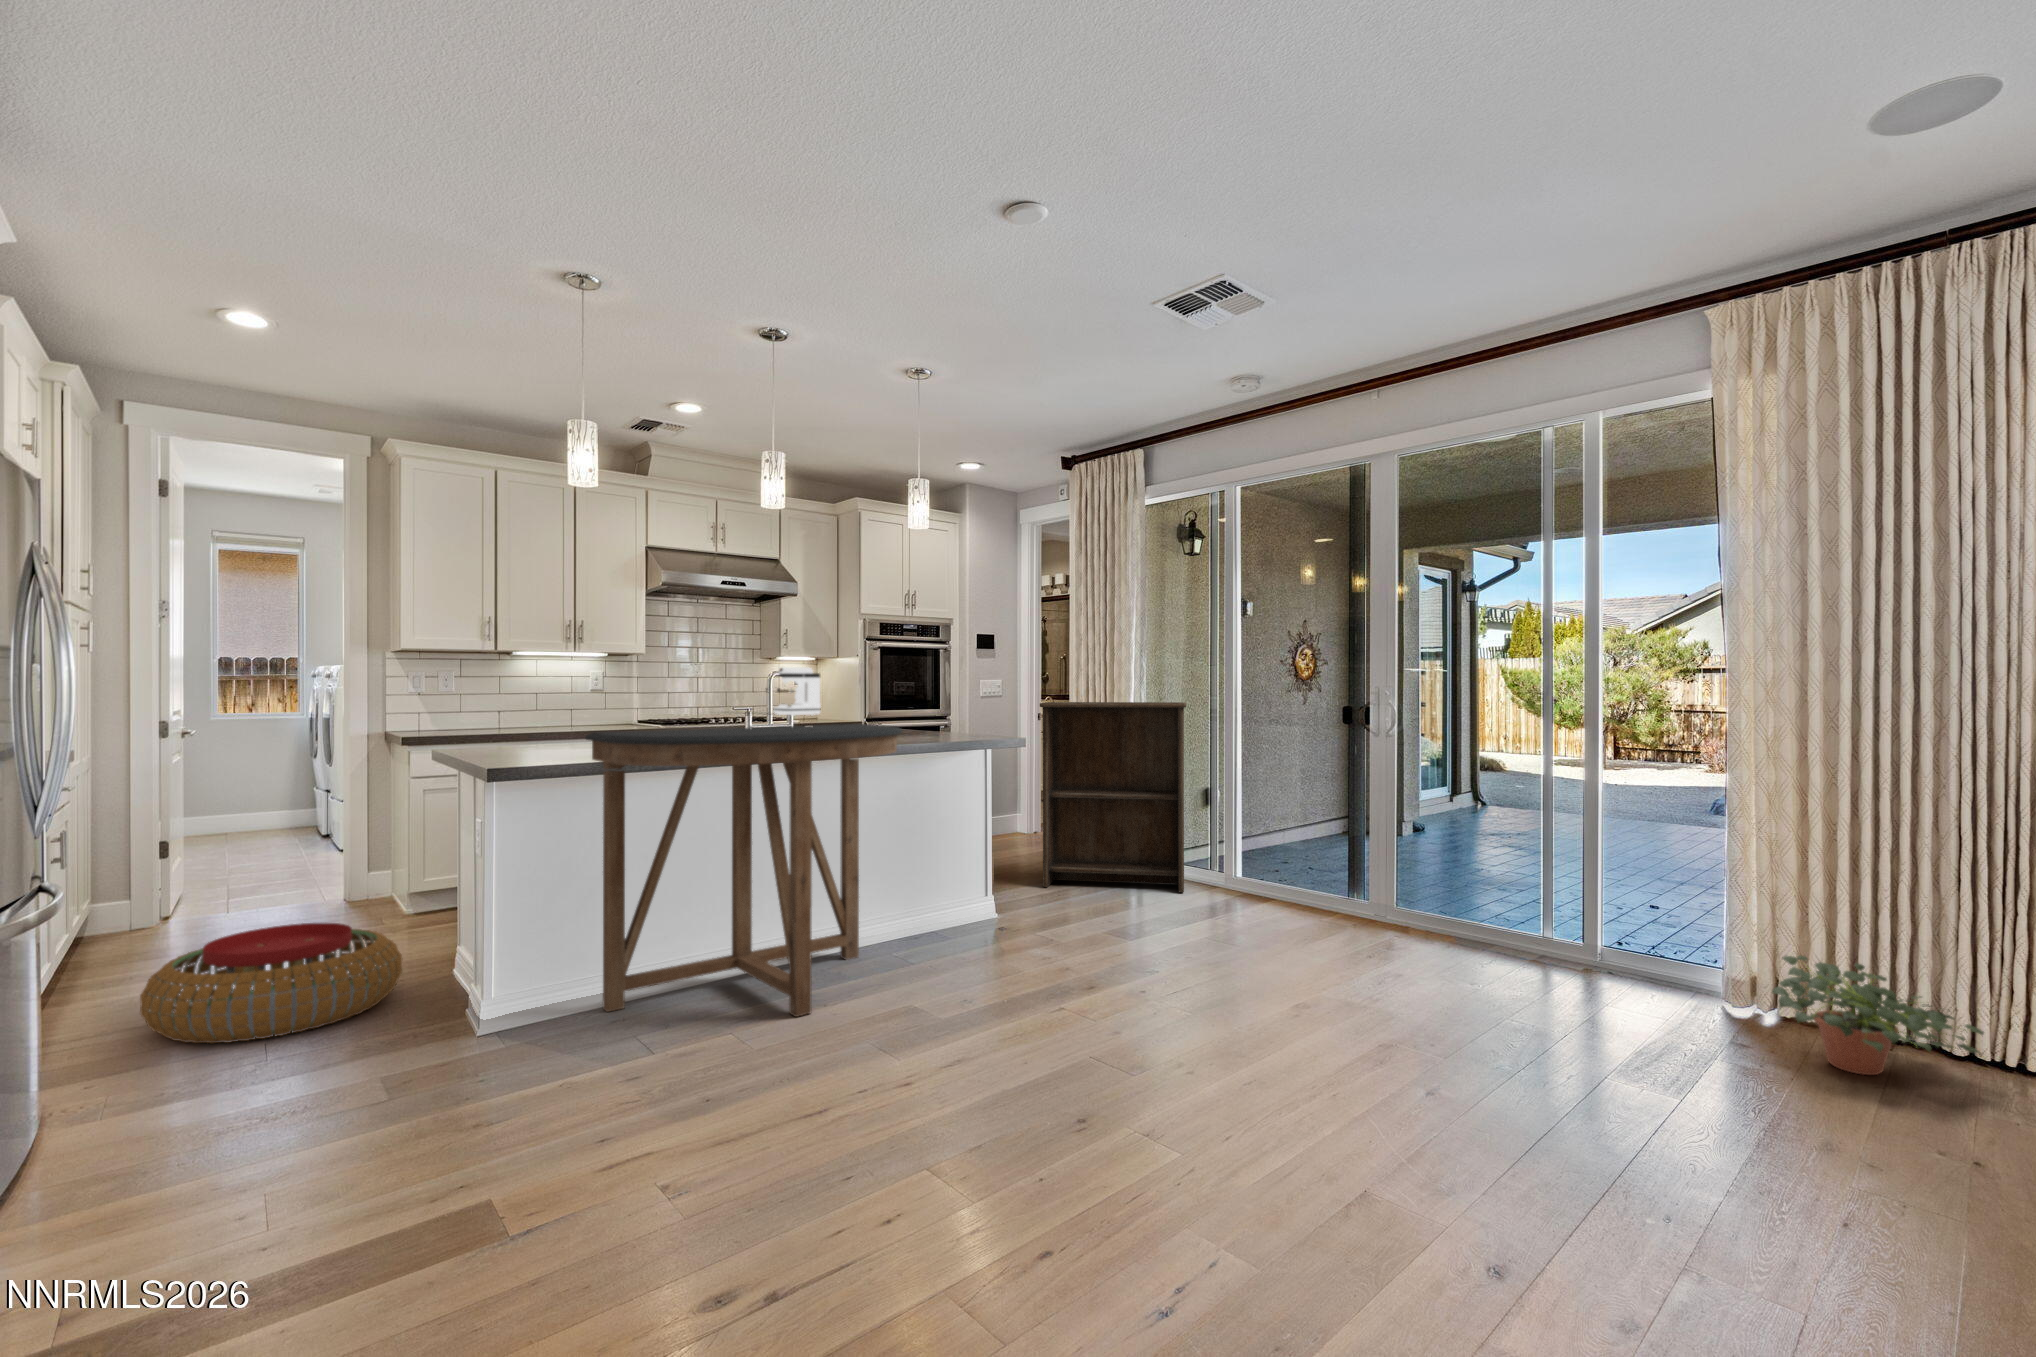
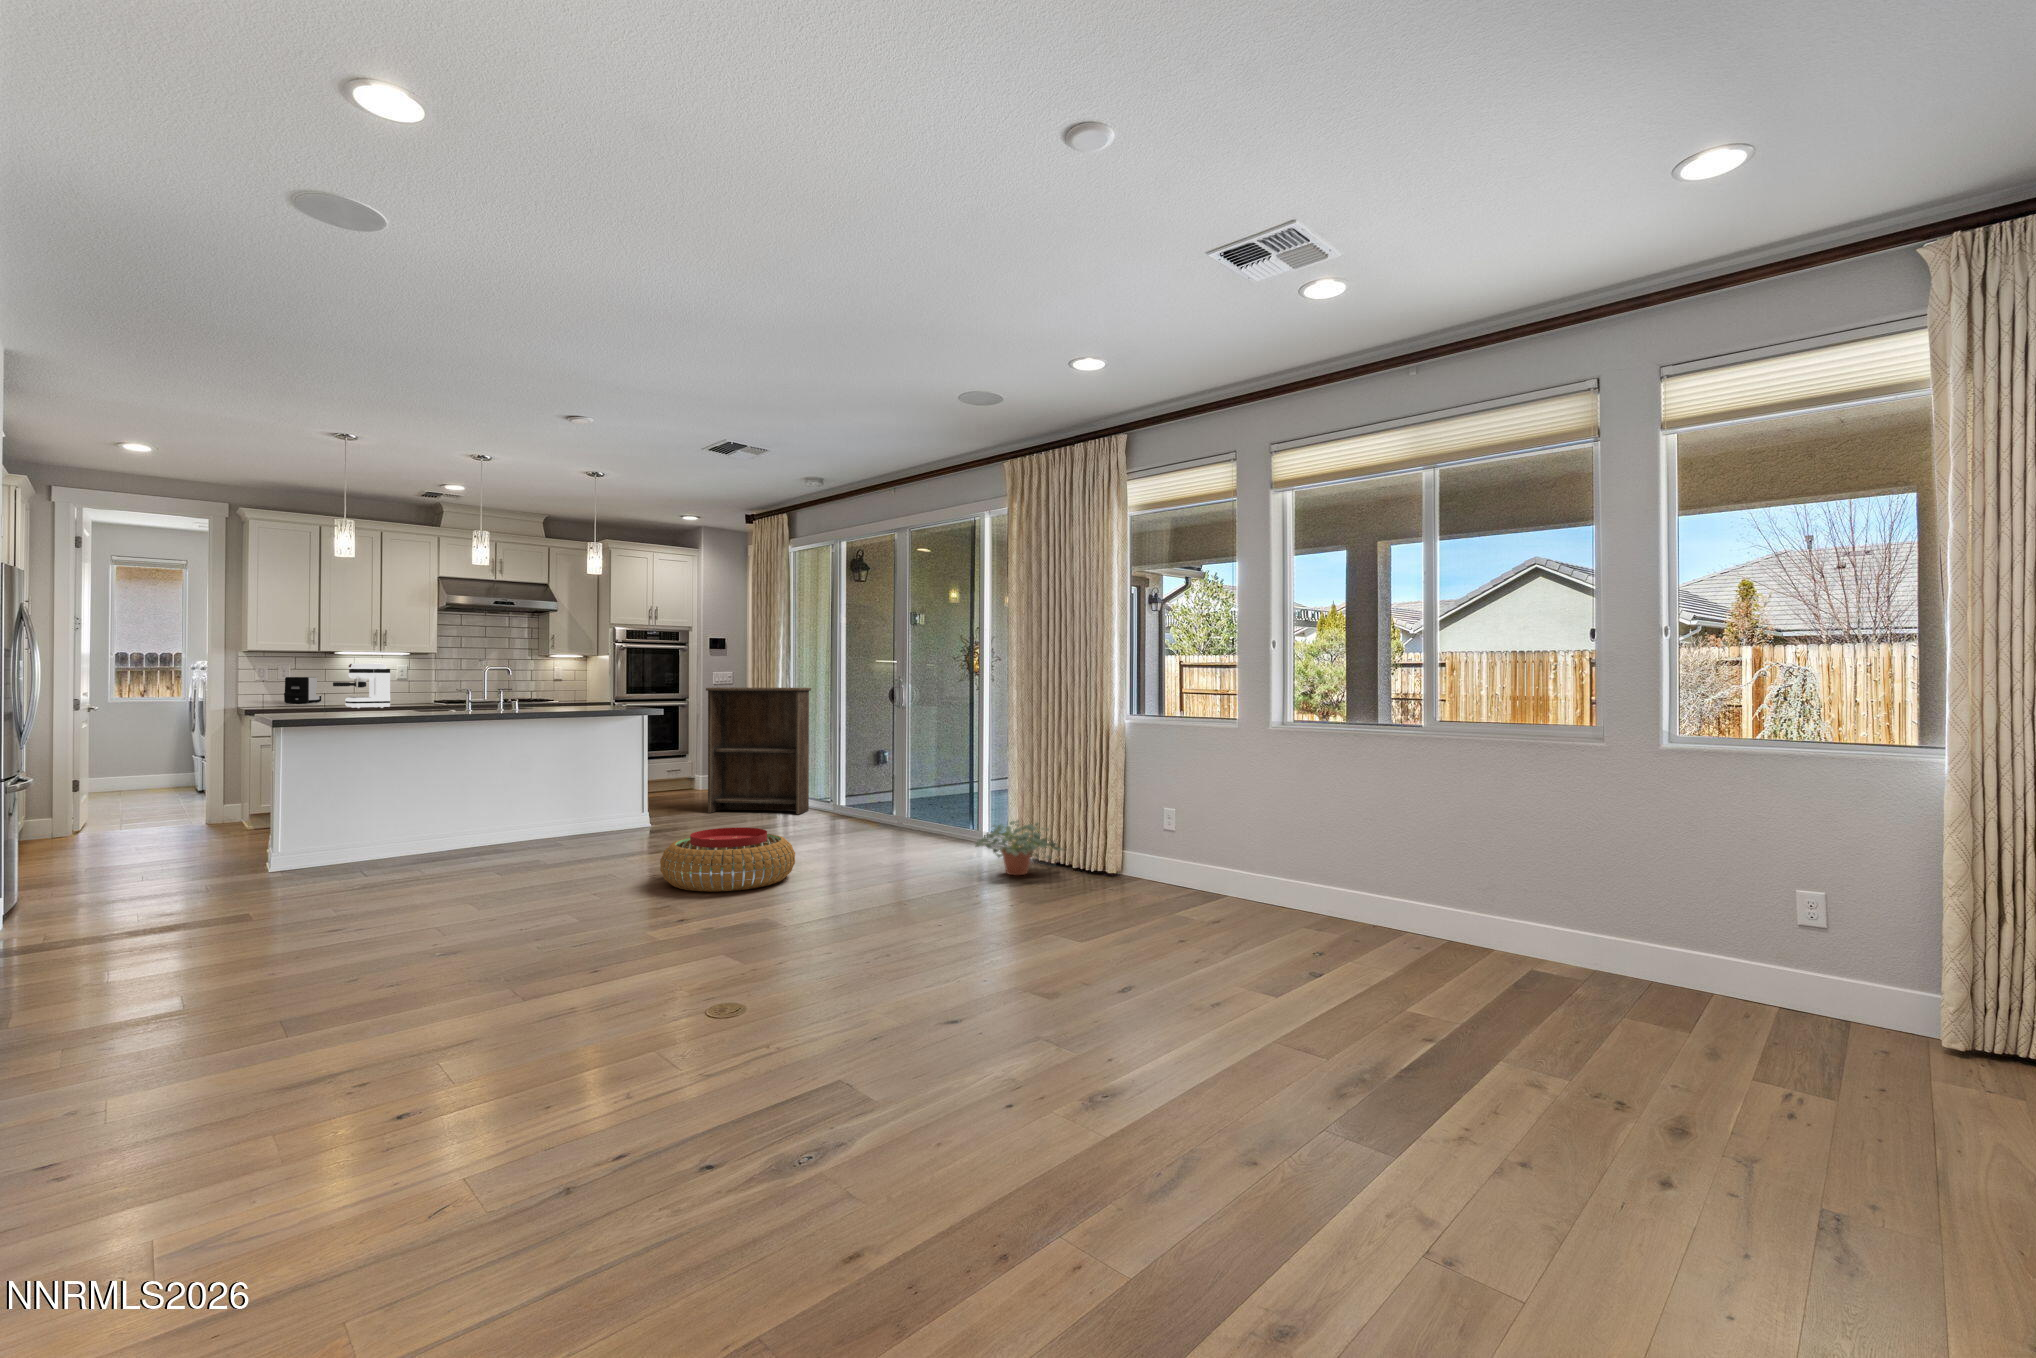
coffee maker: present [766,667,821,716] -> present [333,663,390,708]
toaster: none [446,688,492,726] -> present [284,677,321,703]
console table: present [585,724,902,1017] -> none [343,699,556,864]
pouf: present [140,923,402,1043] -> present [660,828,795,892]

